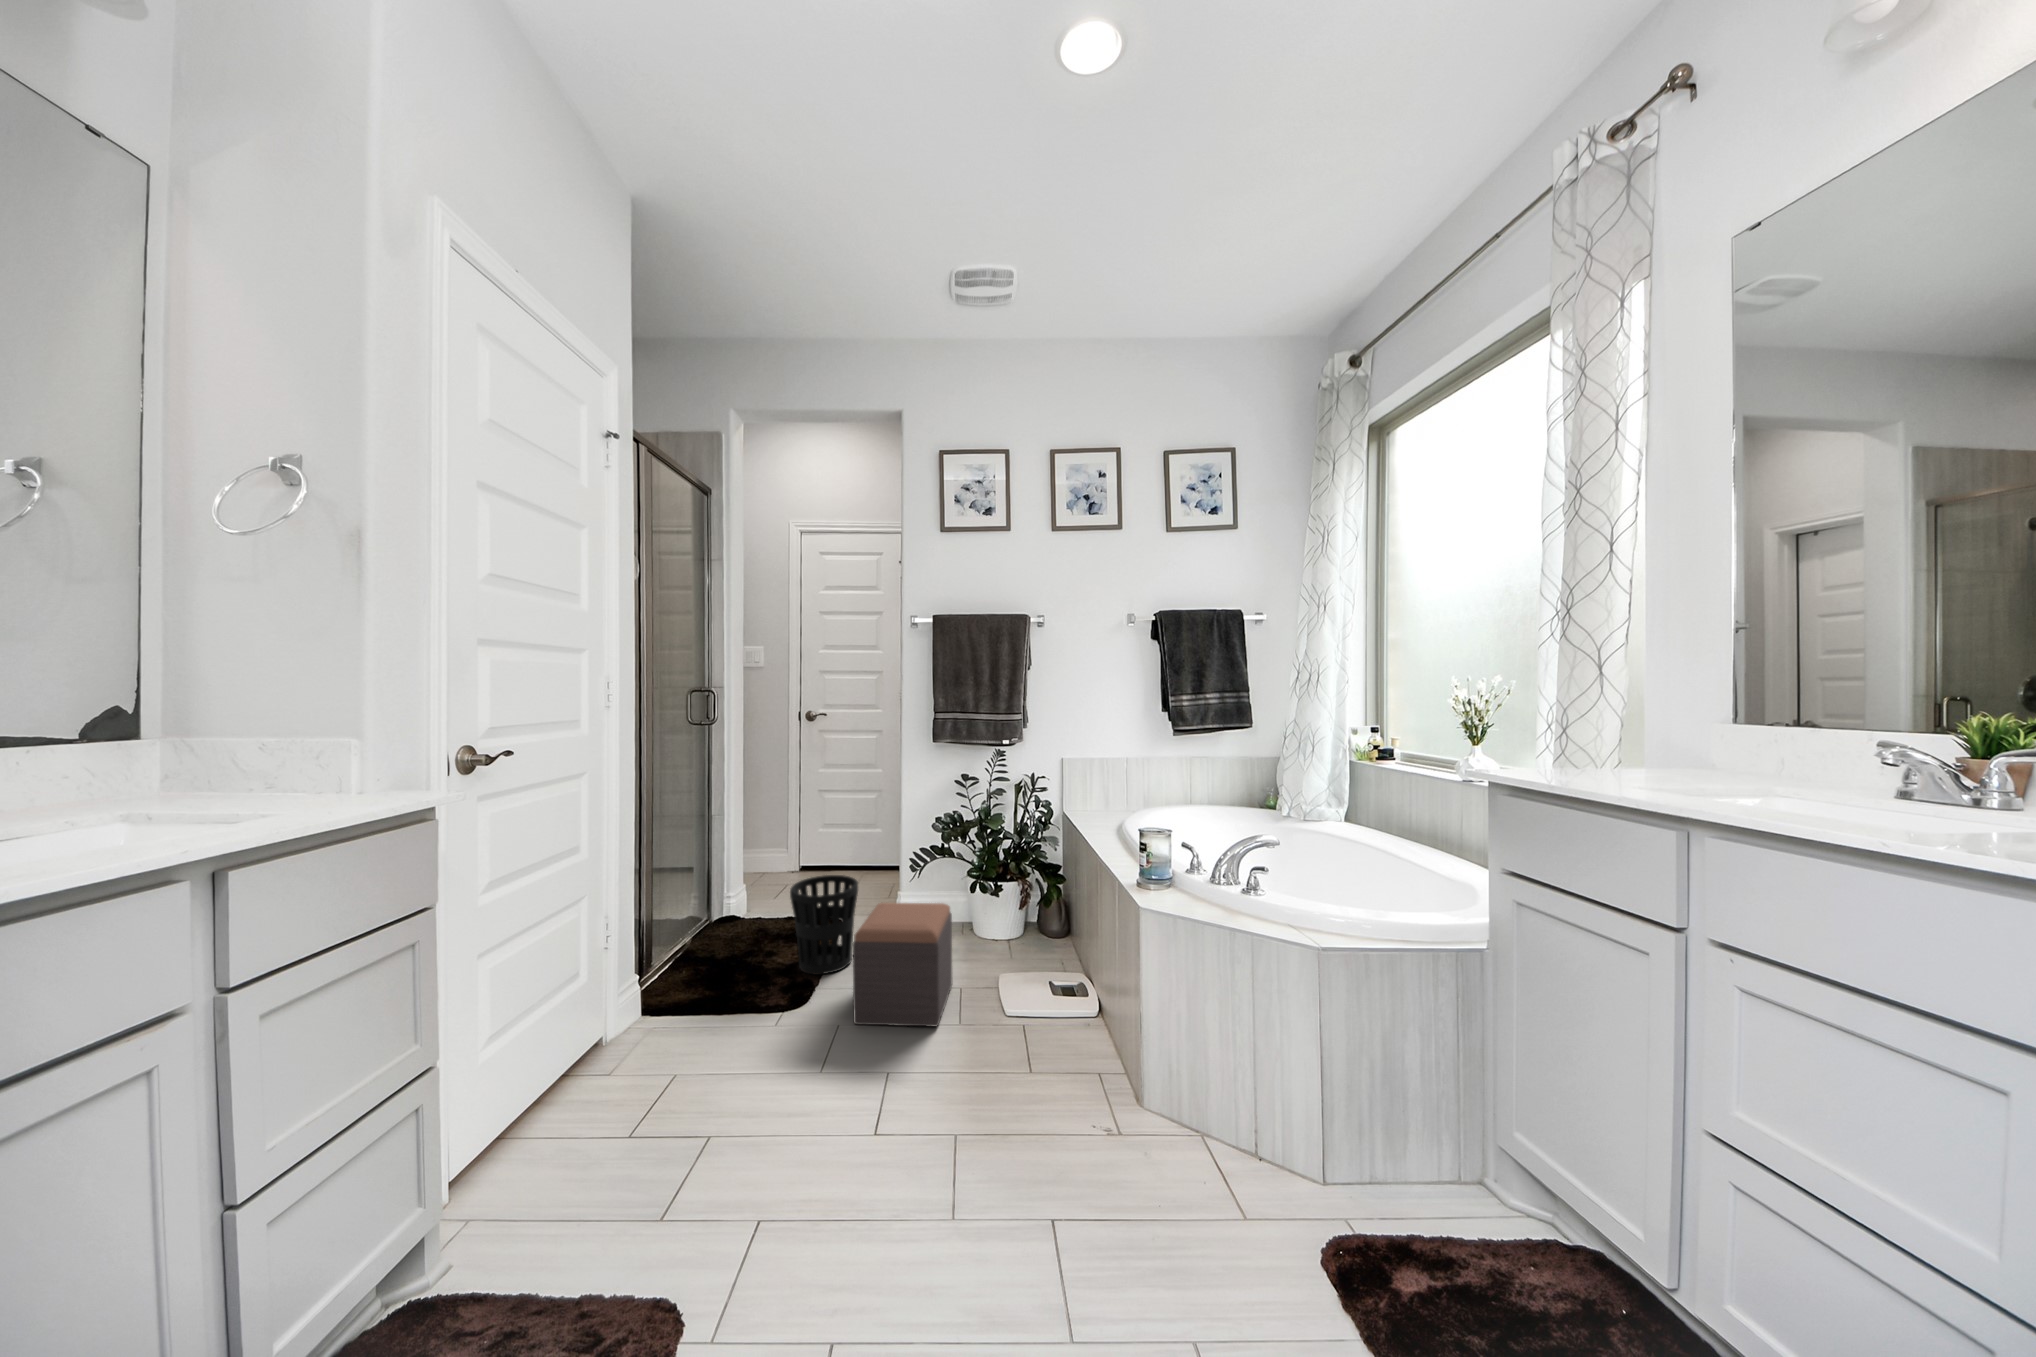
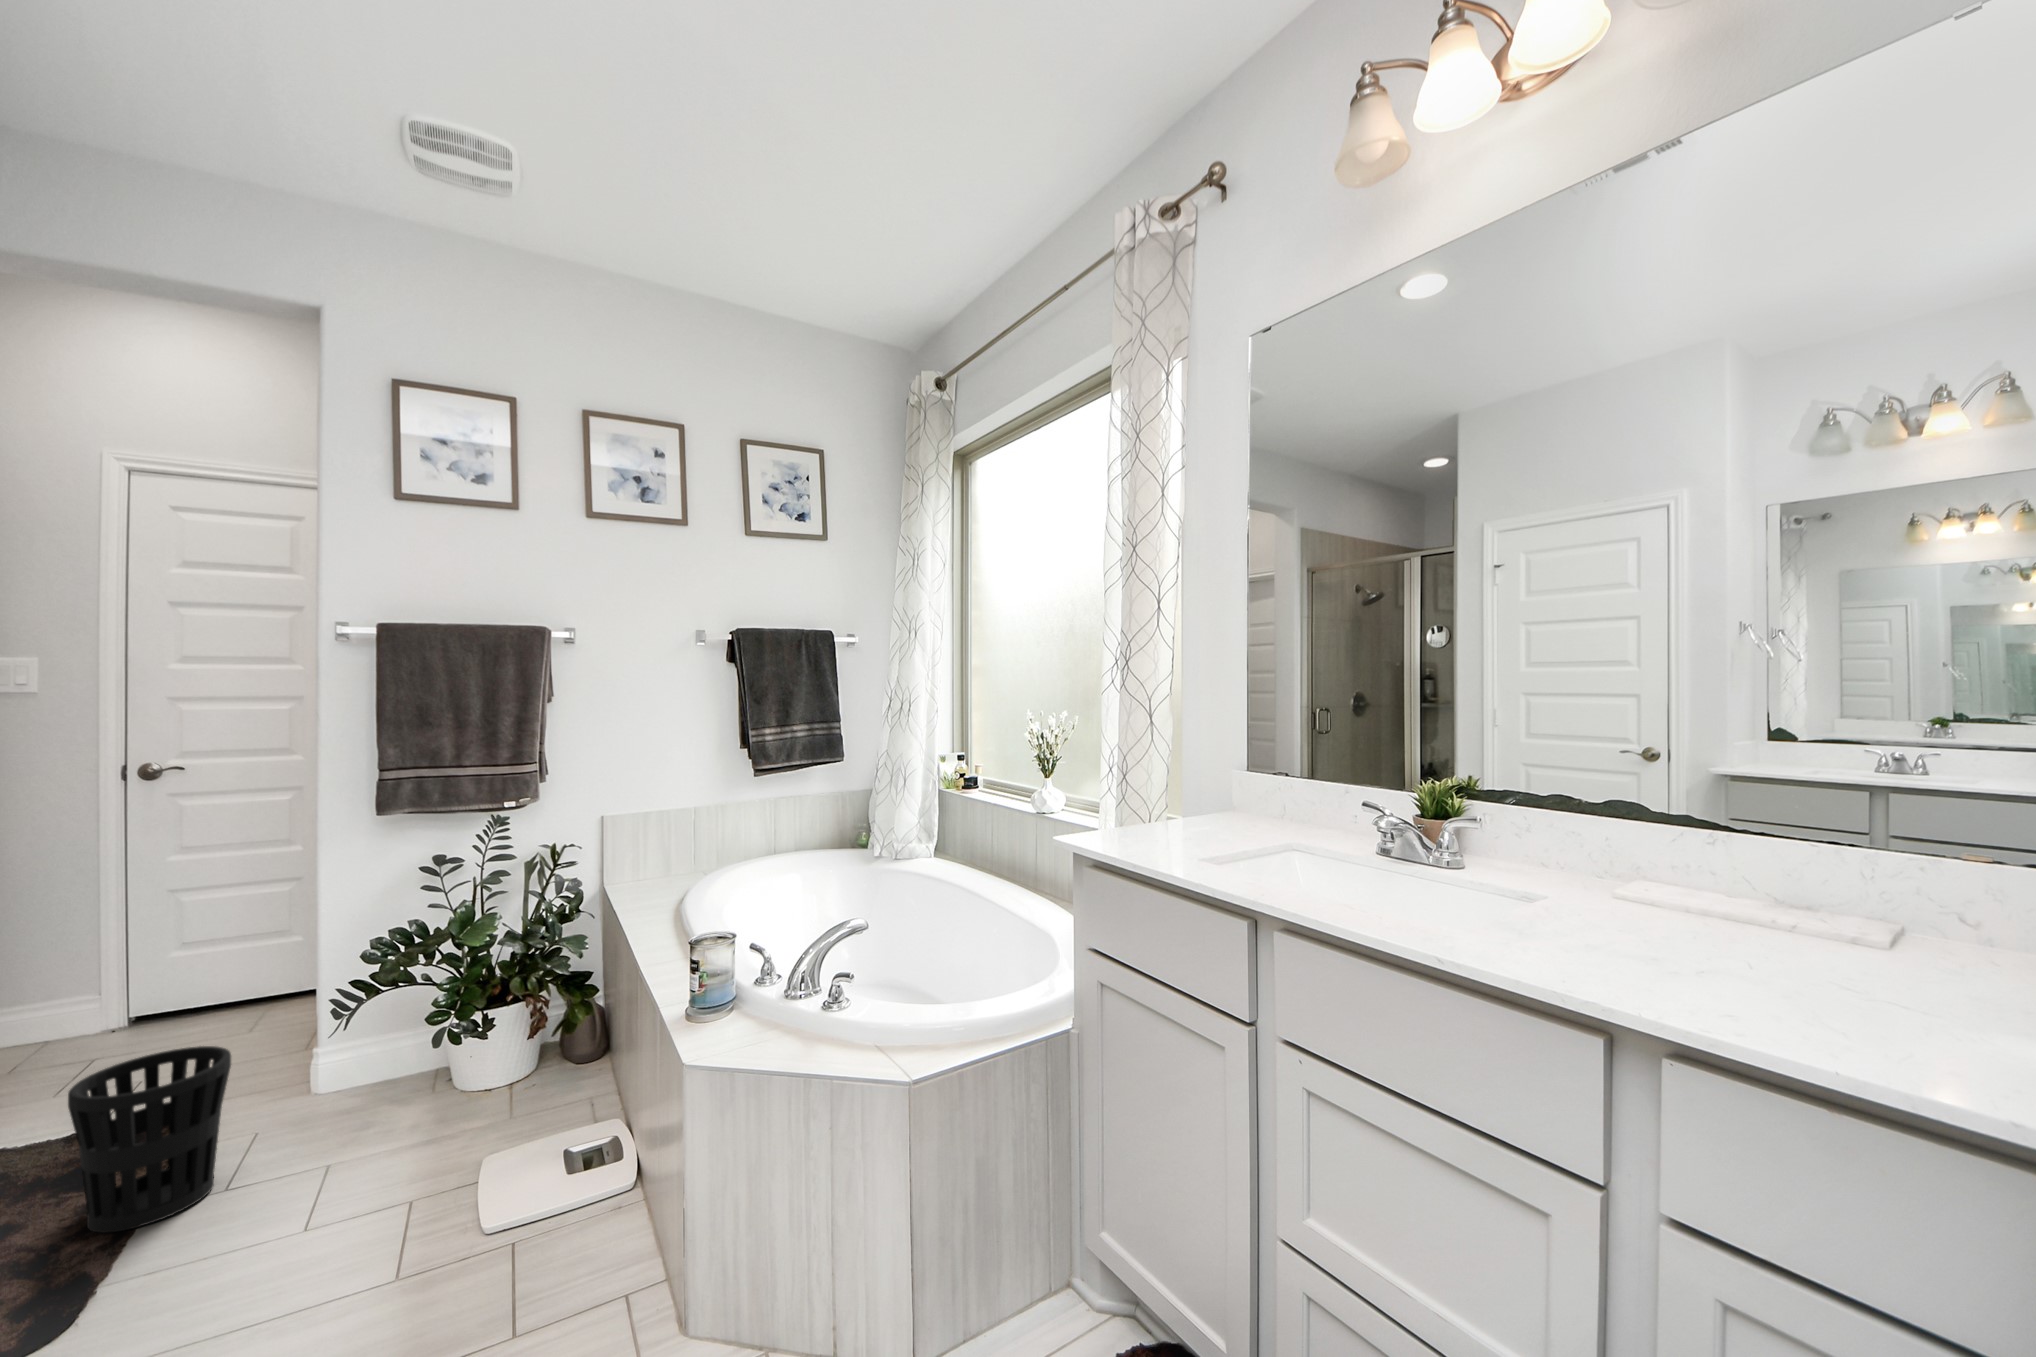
footstool: present [853,903,952,1027] -> none [236,1050,427,1282]

